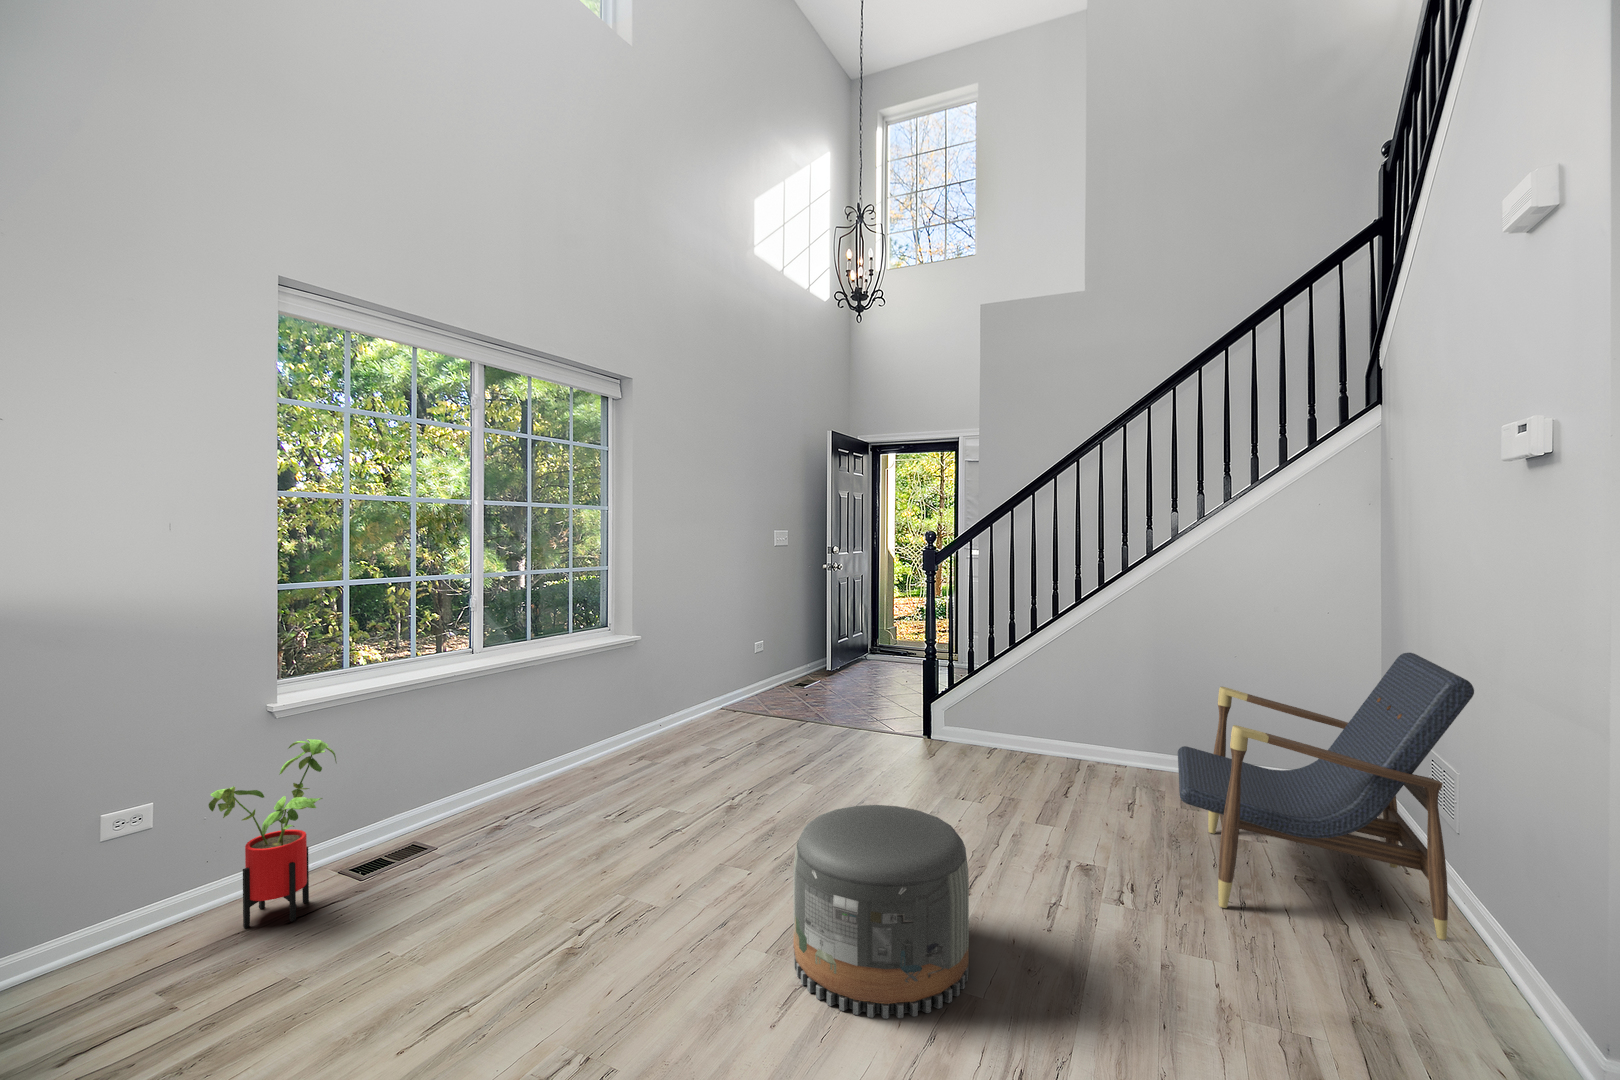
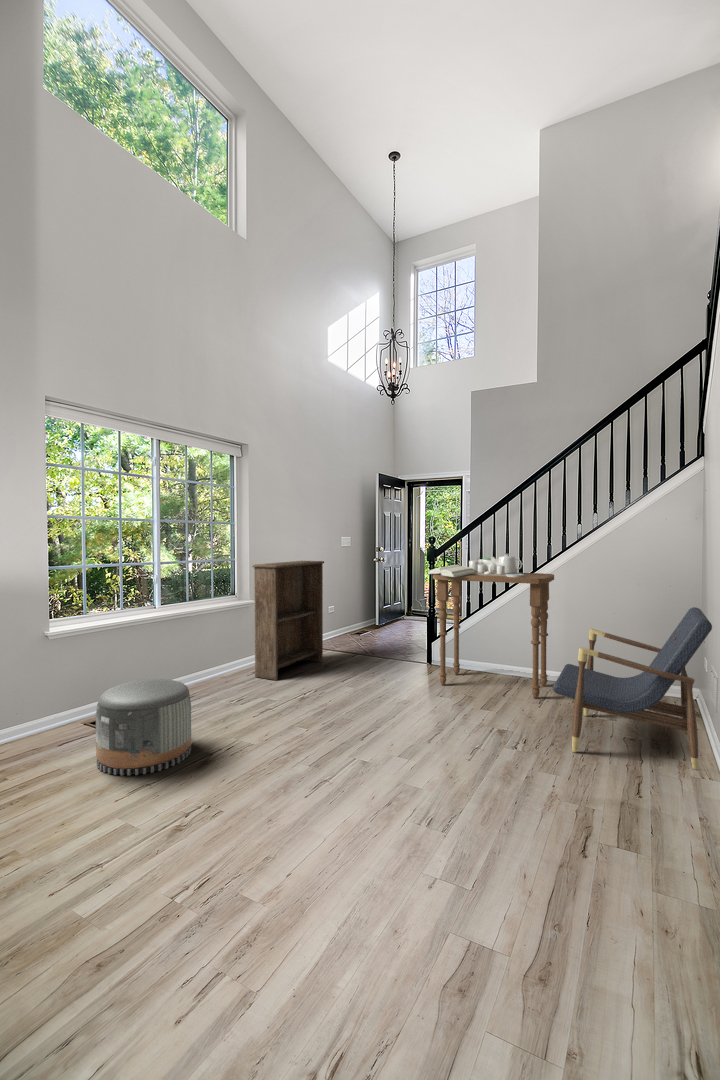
side table: none [935,560,1141,801] -> present [429,553,554,699]
bookshelf: none [638,571,754,772] -> present [252,561,324,680]
house plant: present [209,739,337,928] -> none [15,651,81,751]
pouf: present [793,805,969,1019] -> present [96,679,191,776]

